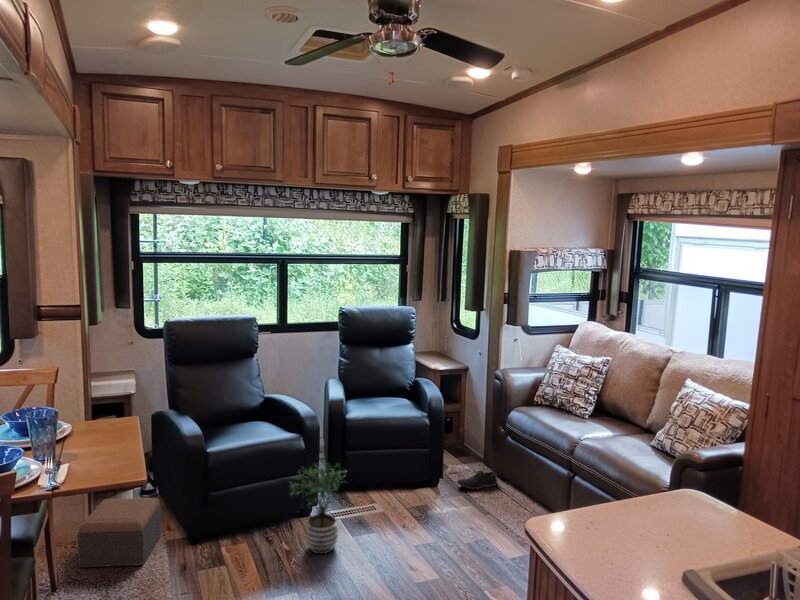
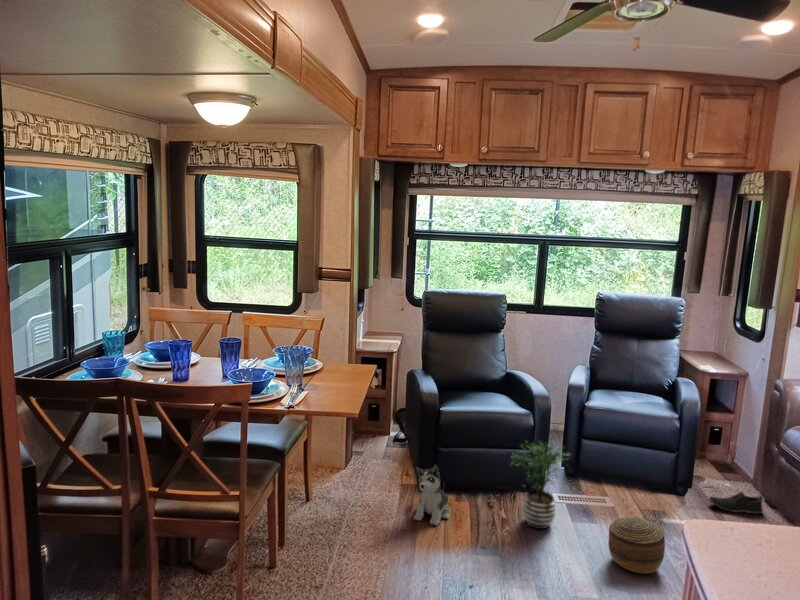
footstool: present [77,498,162,567] -> none [337,435,404,495]
plush toy: none [186,515,229,583] -> present [414,464,450,525]
basket: none [394,517,444,571] -> present [608,517,665,574]

